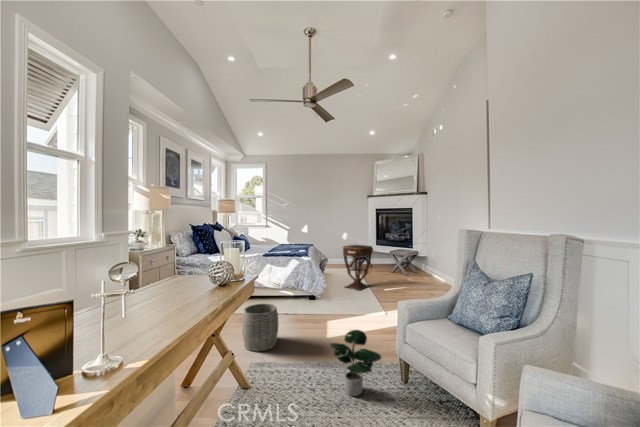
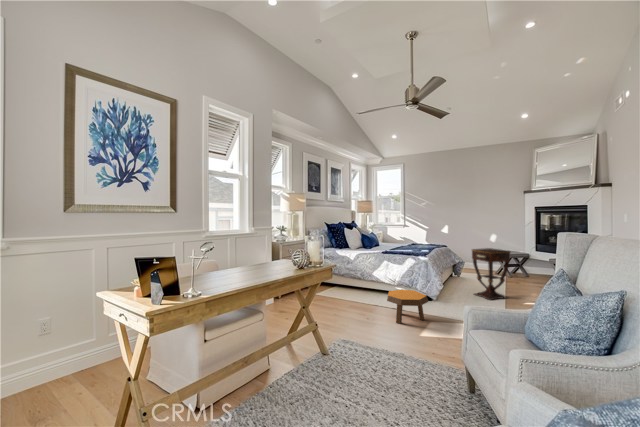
footstool: none [285,292,325,330] -> present [387,289,428,324]
woven basket: present [242,304,278,352] -> none [342,293,372,332]
potted plant: present [330,330,381,396] -> none [389,326,437,385]

